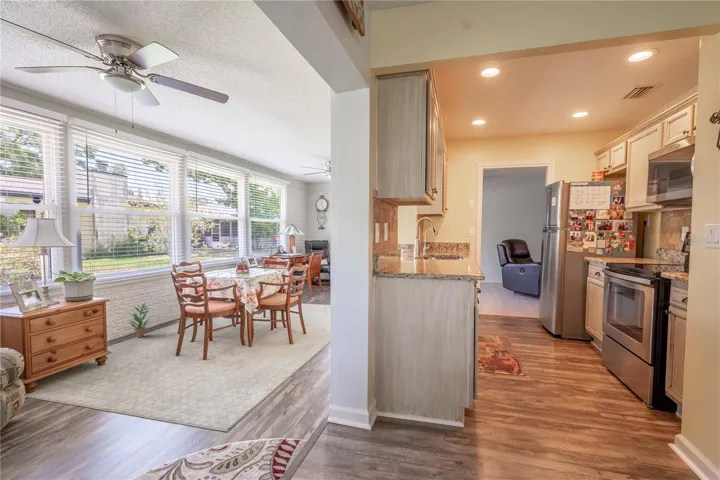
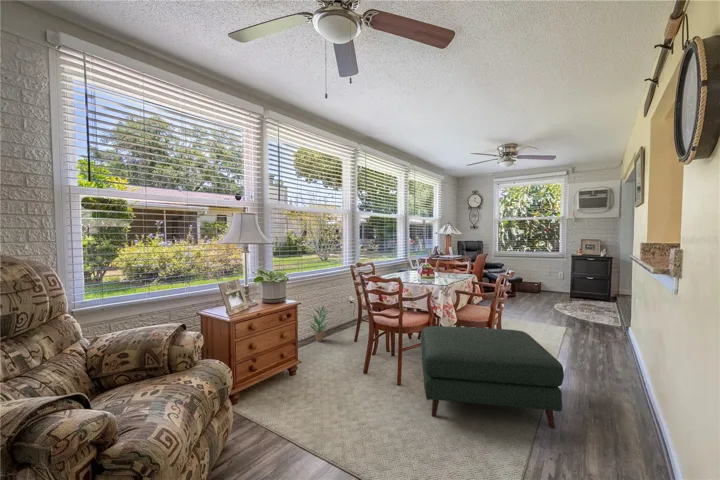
ottoman: none [211,307,306,372] -> present [421,326,564,429]

